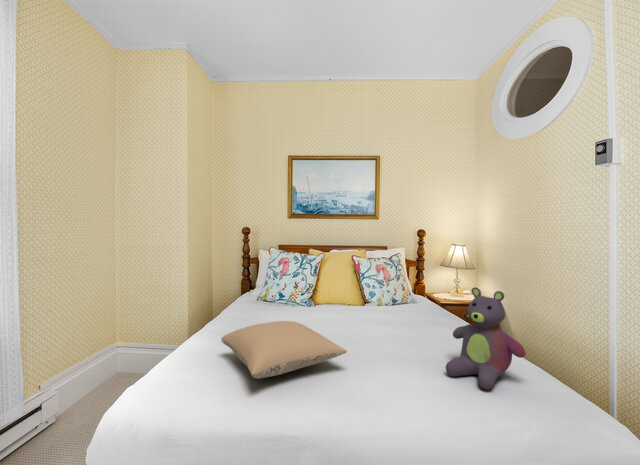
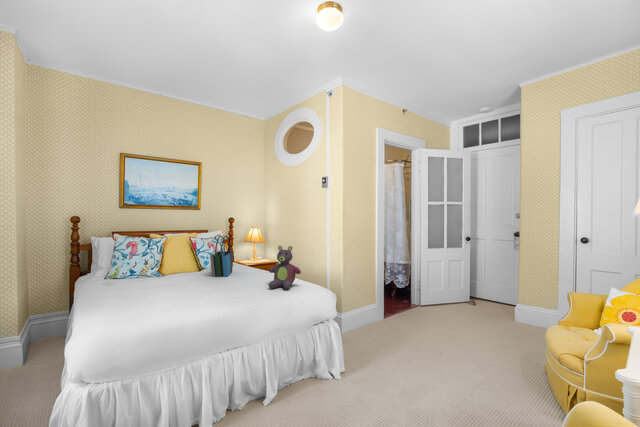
tote bag: none [365,256,410,322] -> present [210,236,234,276]
pillow: present [221,321,347,378] -> none [133,276,221,303]

